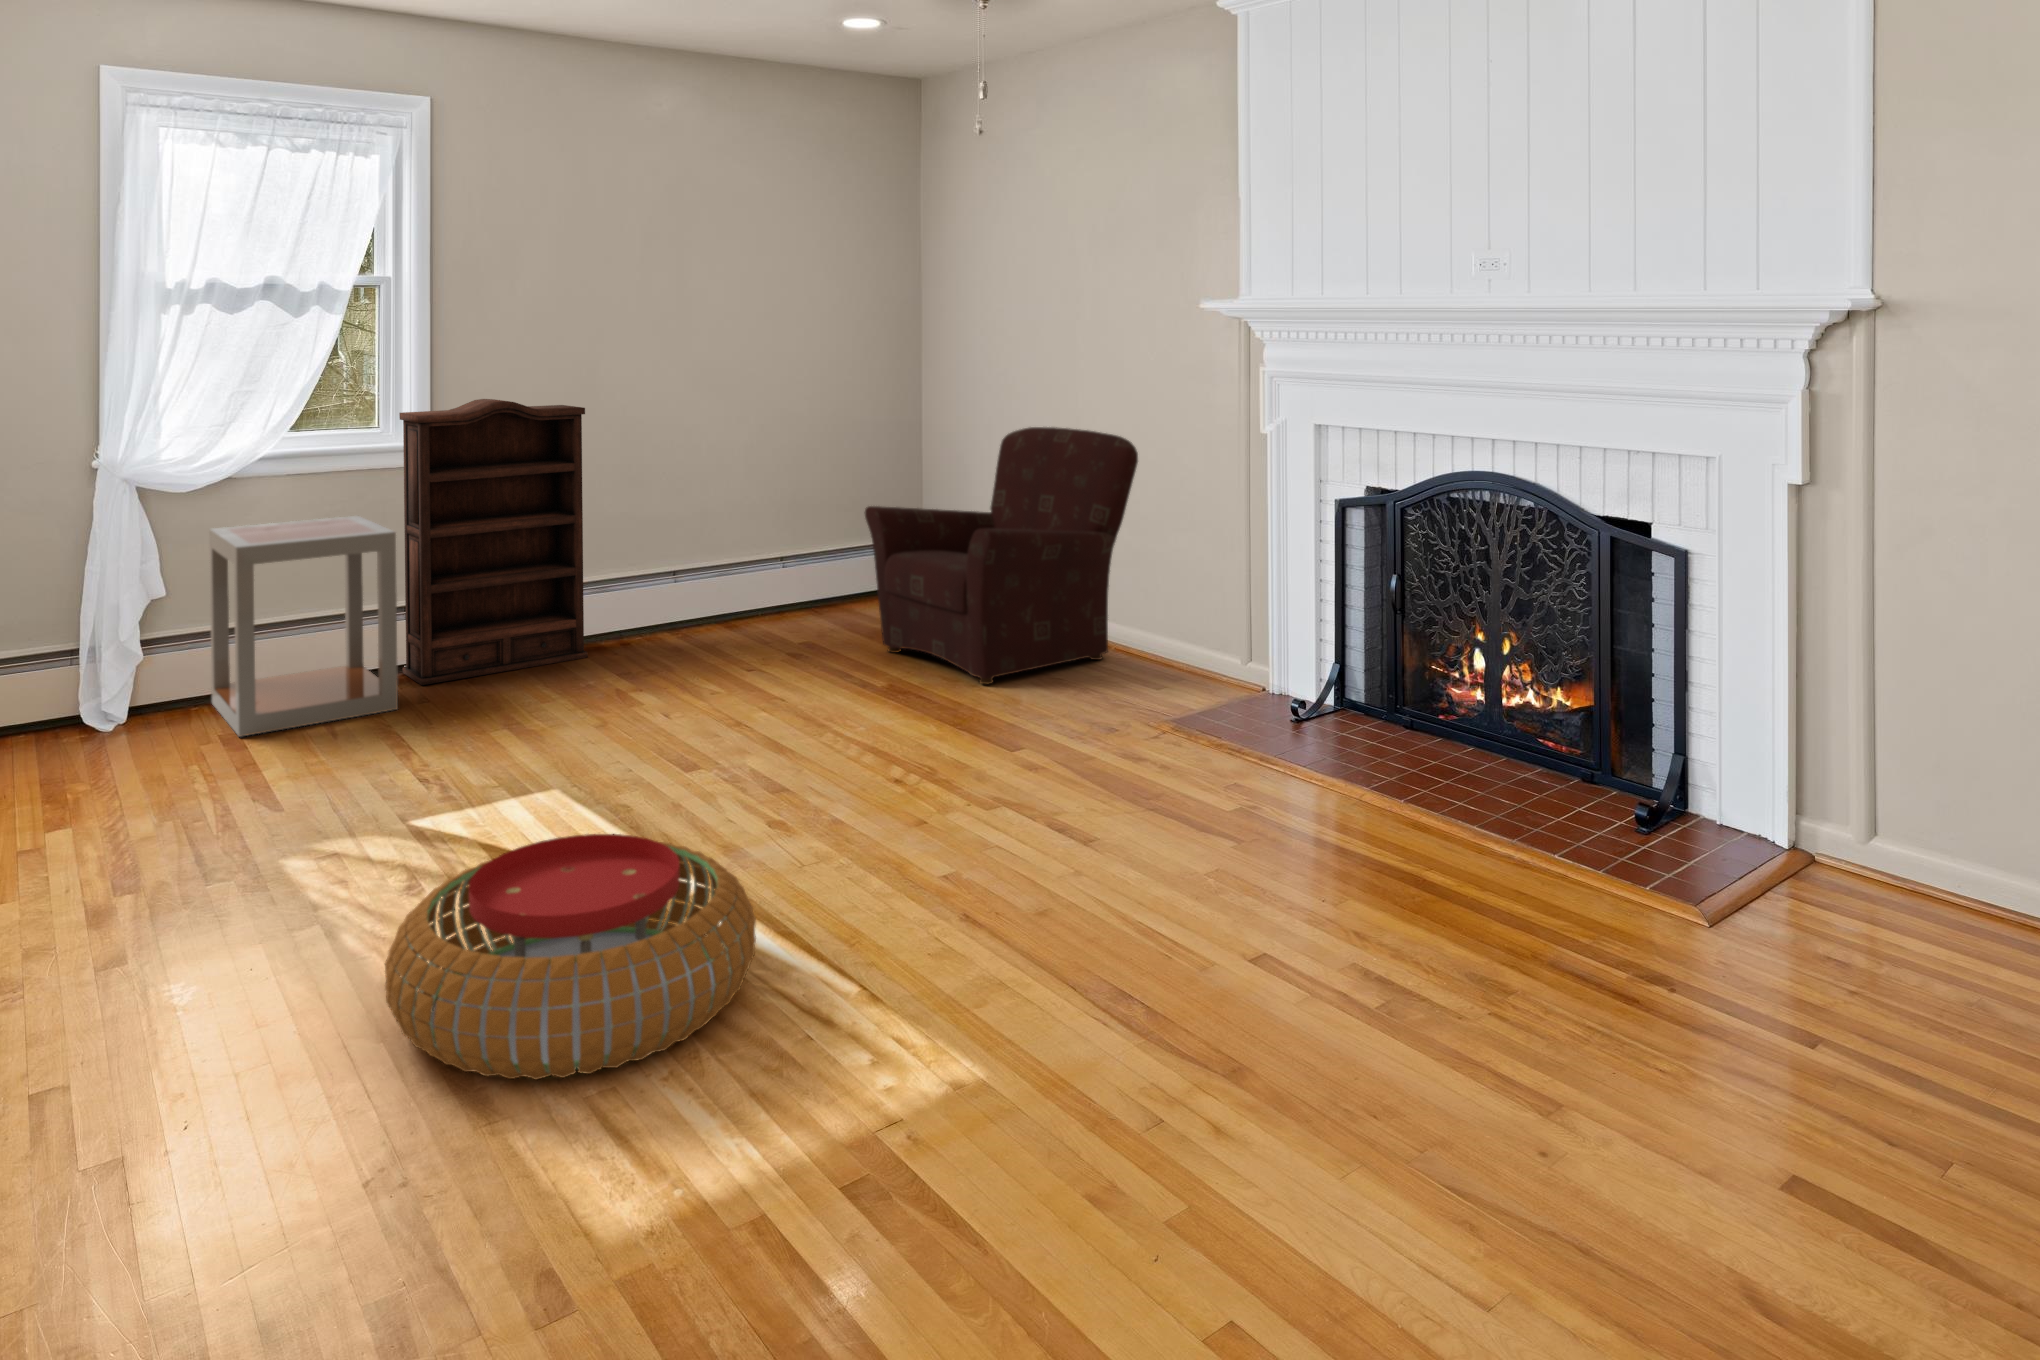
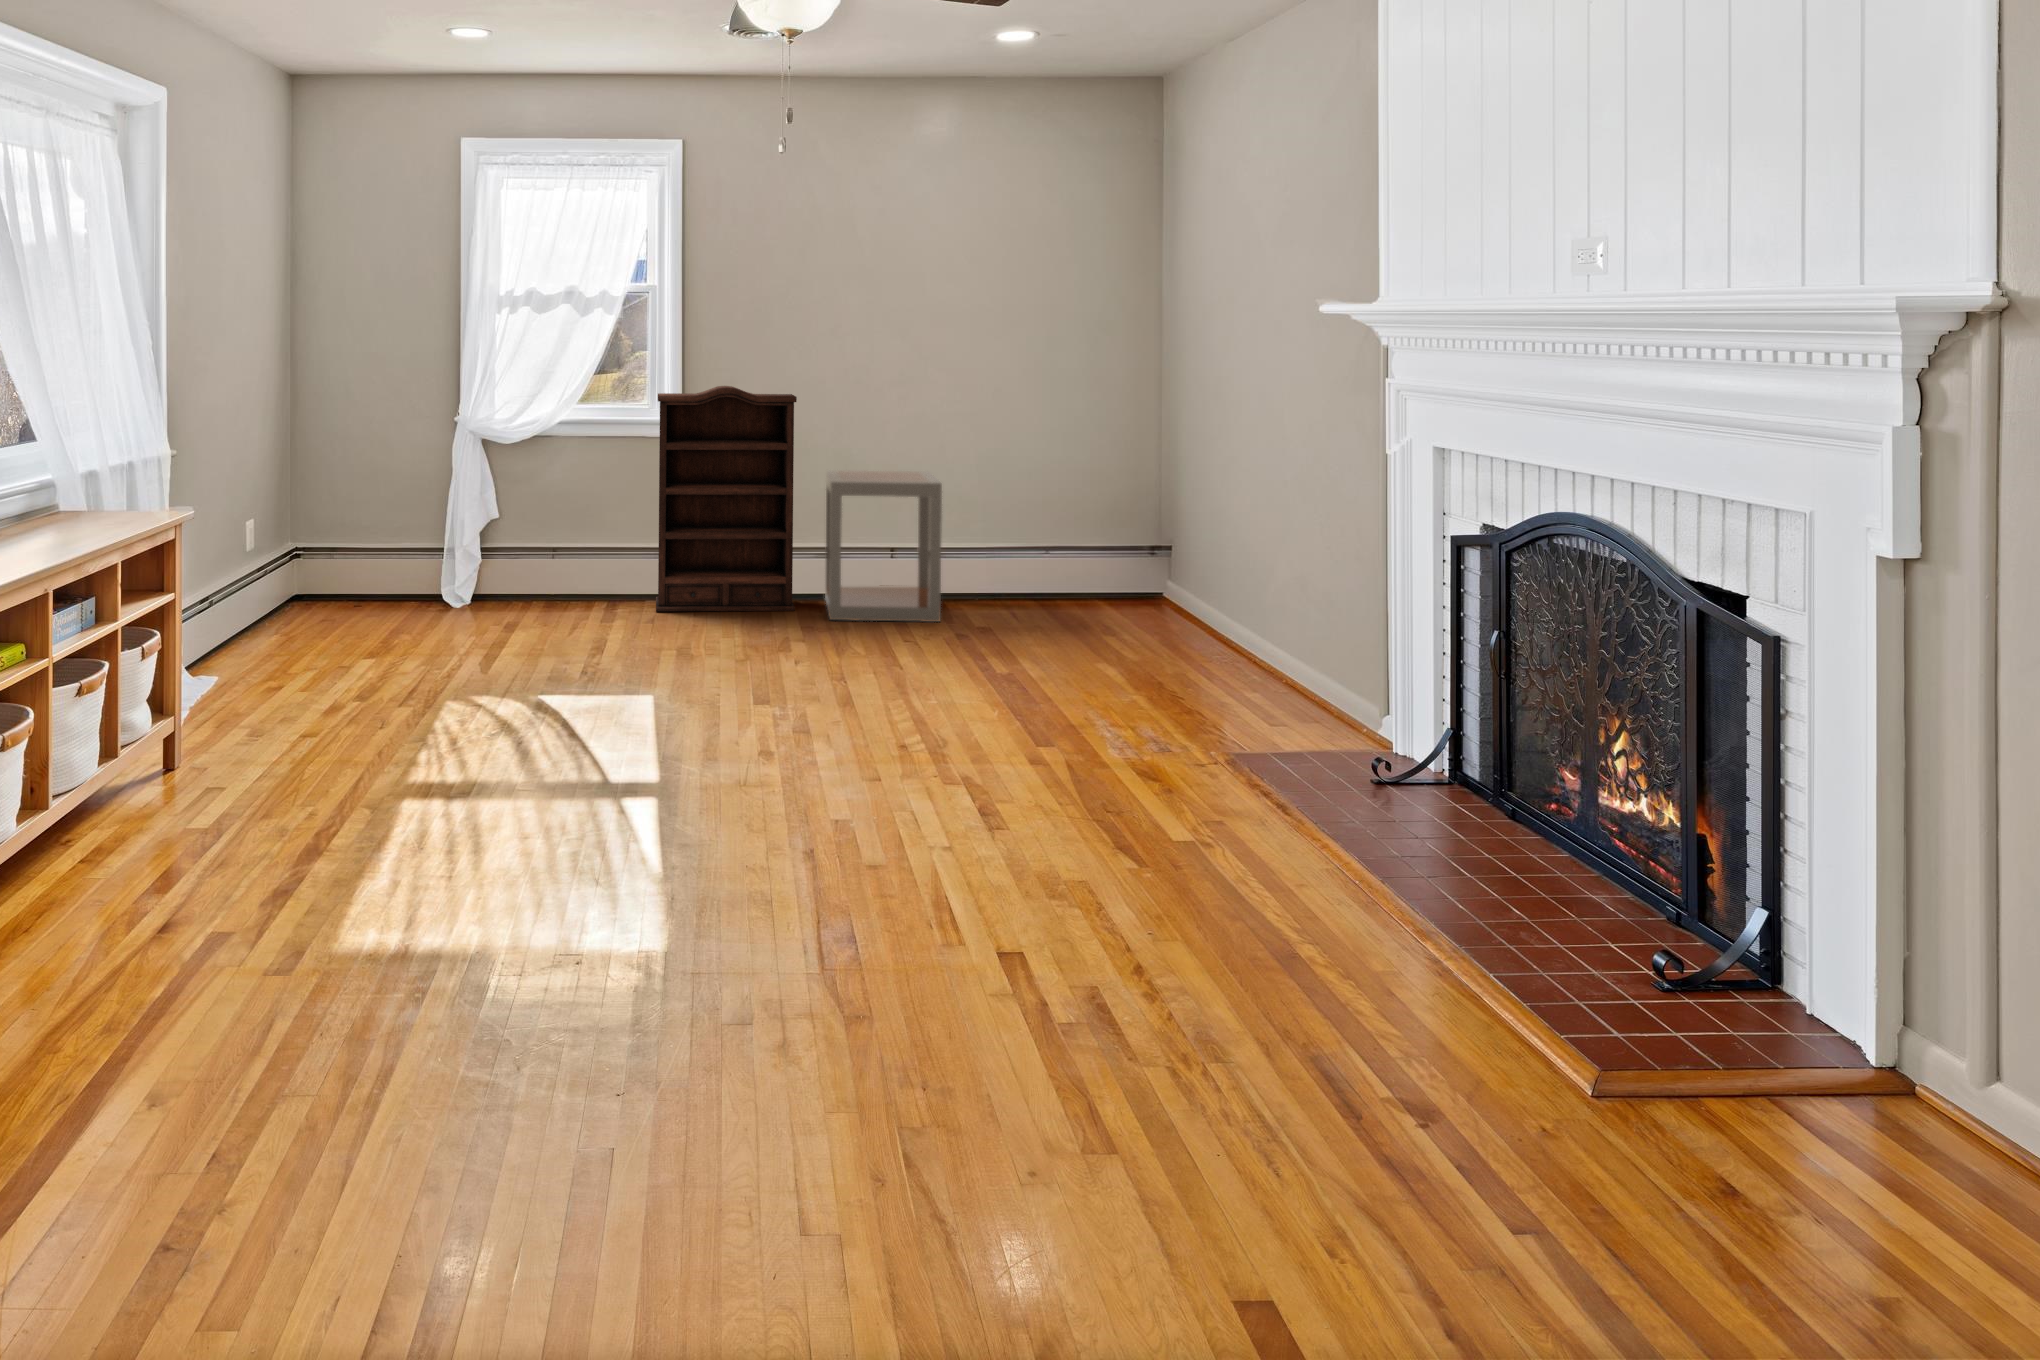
armchair: present [865,427,1138,684] -> none [1029,440,1294,687]
side table: present [209,516,398,737] -> present [825,470,942,622]
pouf: present [385,834,756,1079] -> none [334,710,613,876]

